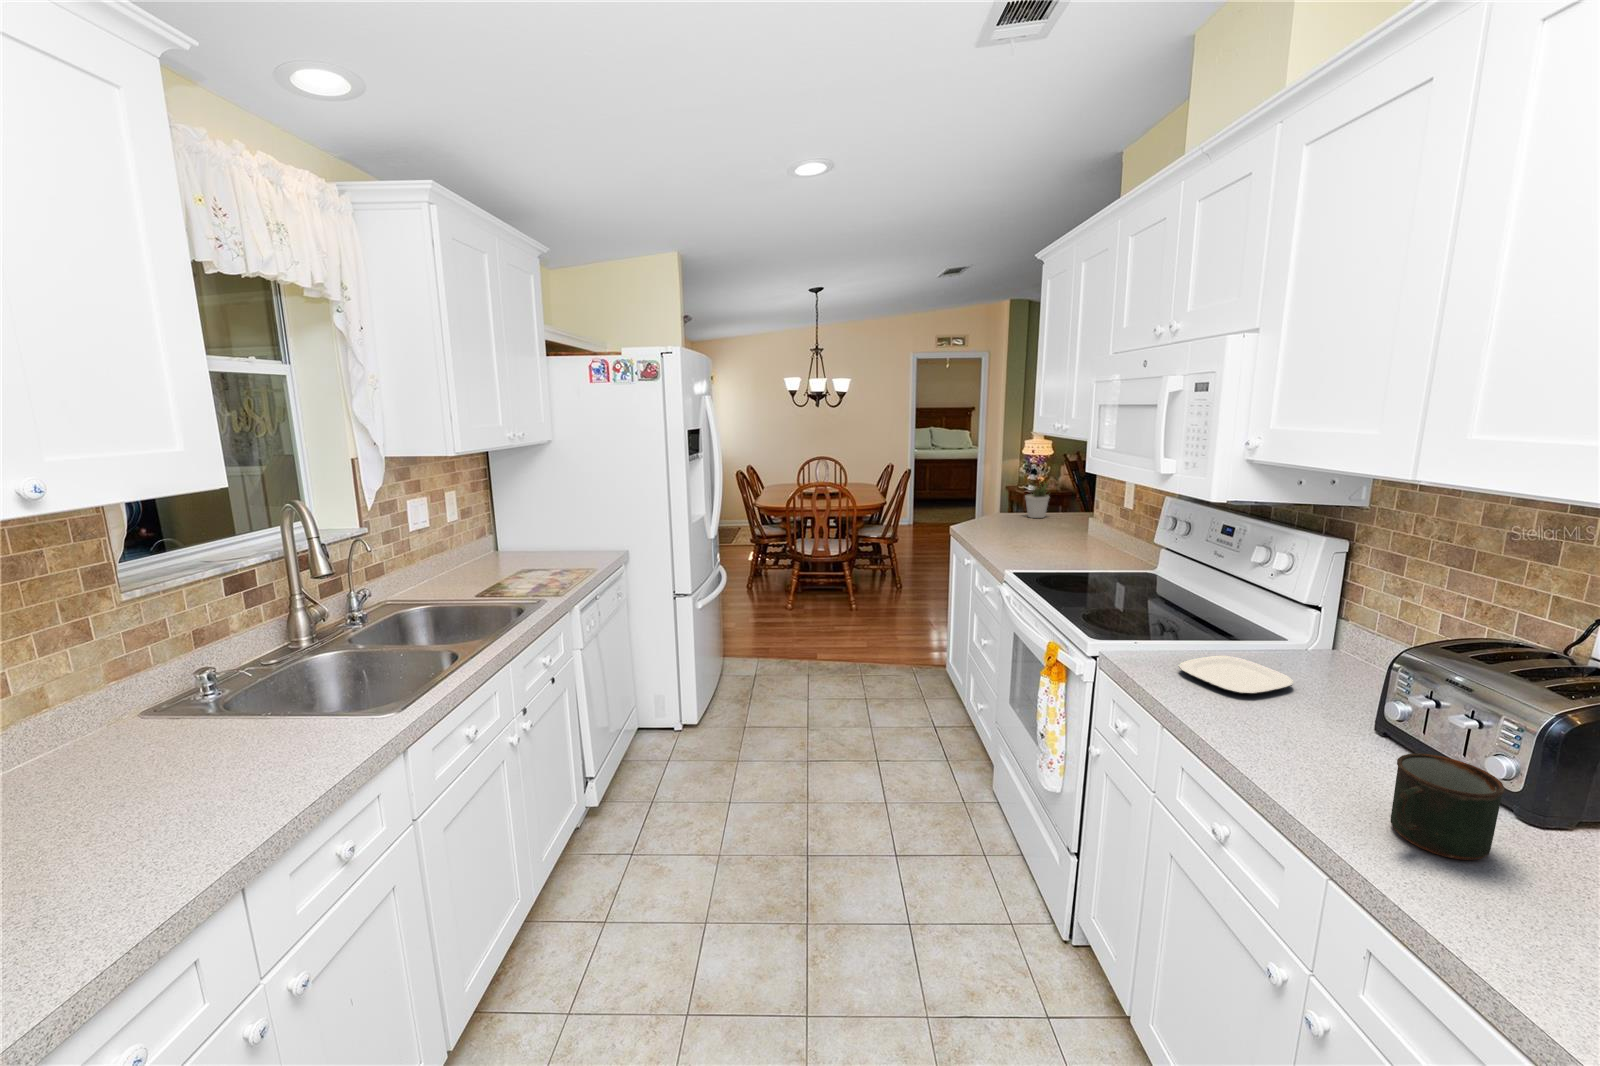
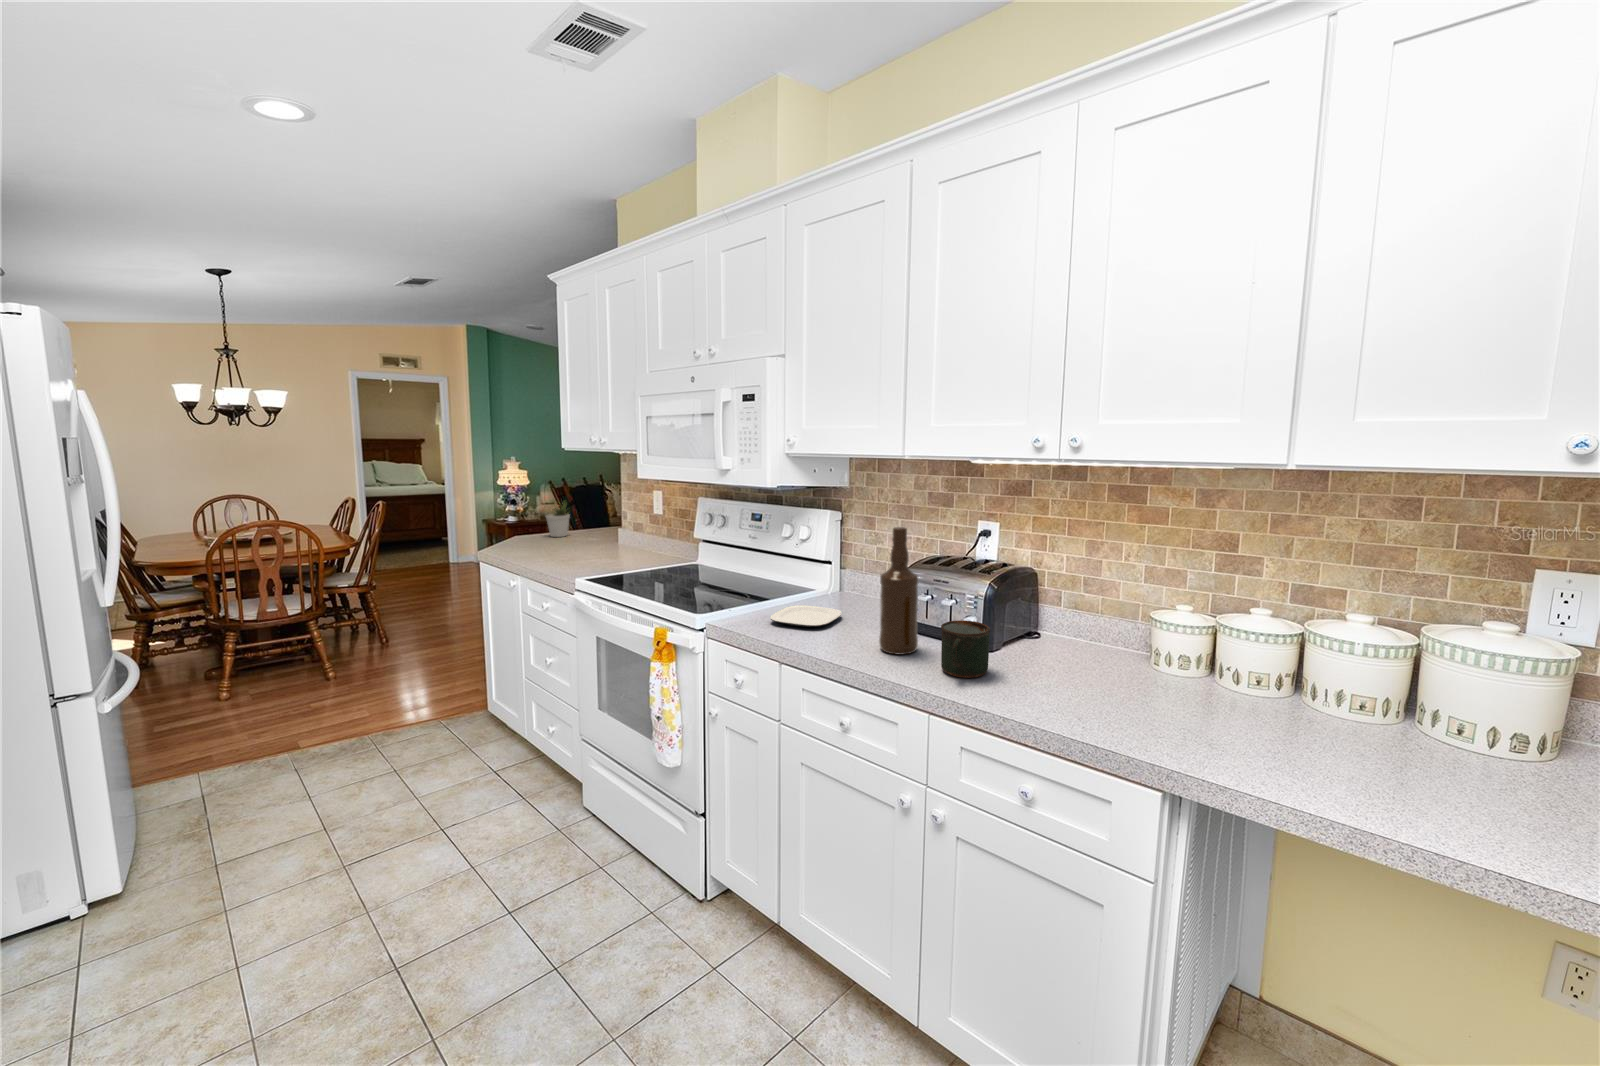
bottle: none [1309,589,1395,777] -> present [879,527,919,655]

